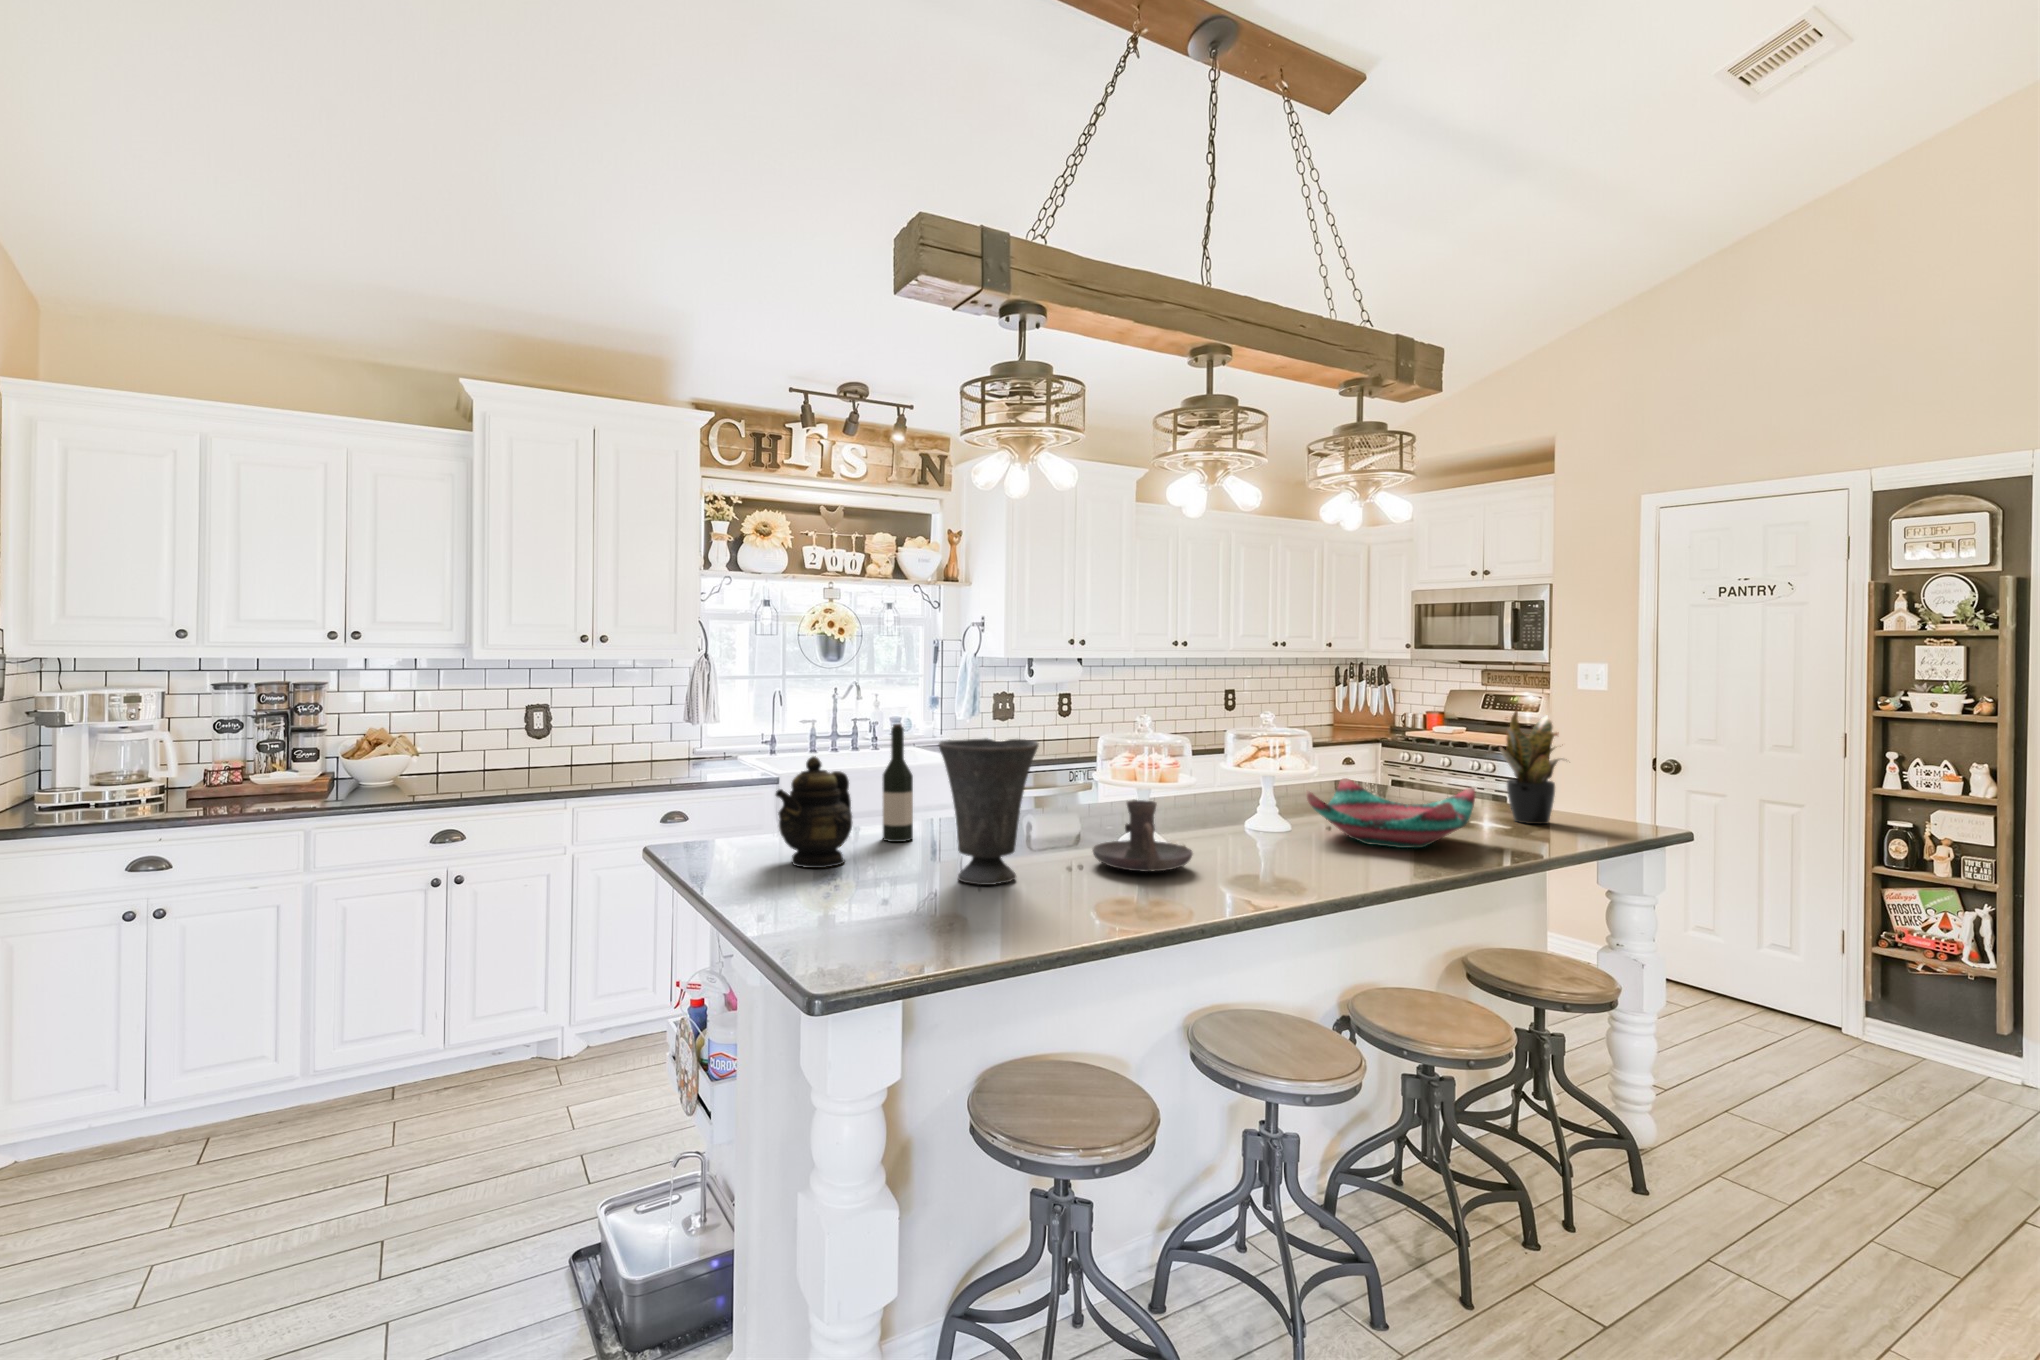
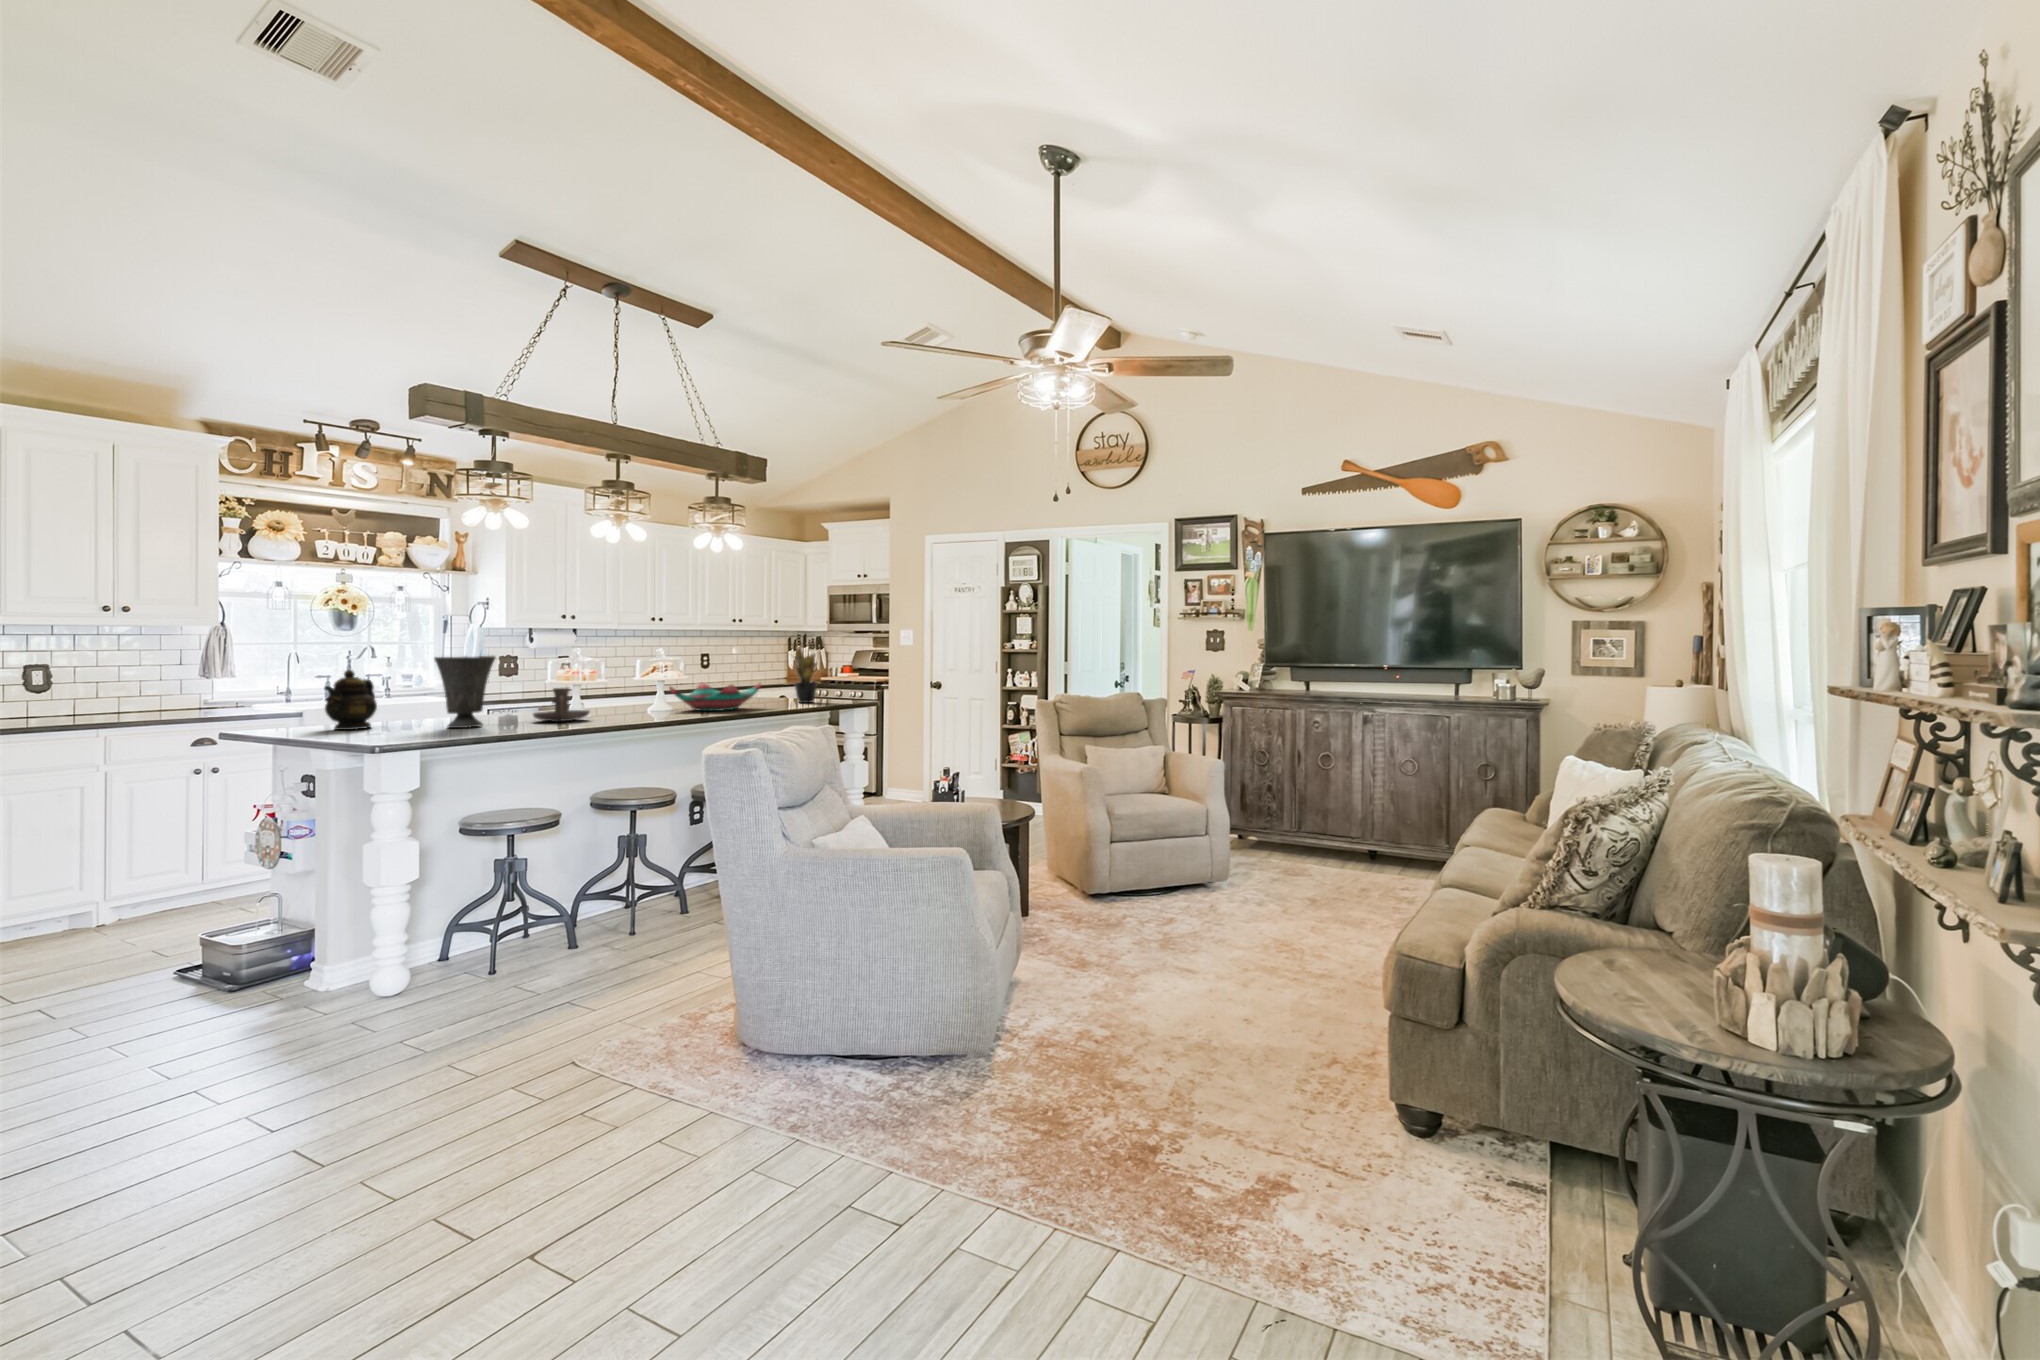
wine bottle: present [883,724,913,842] -> none [397,655,420,723]

